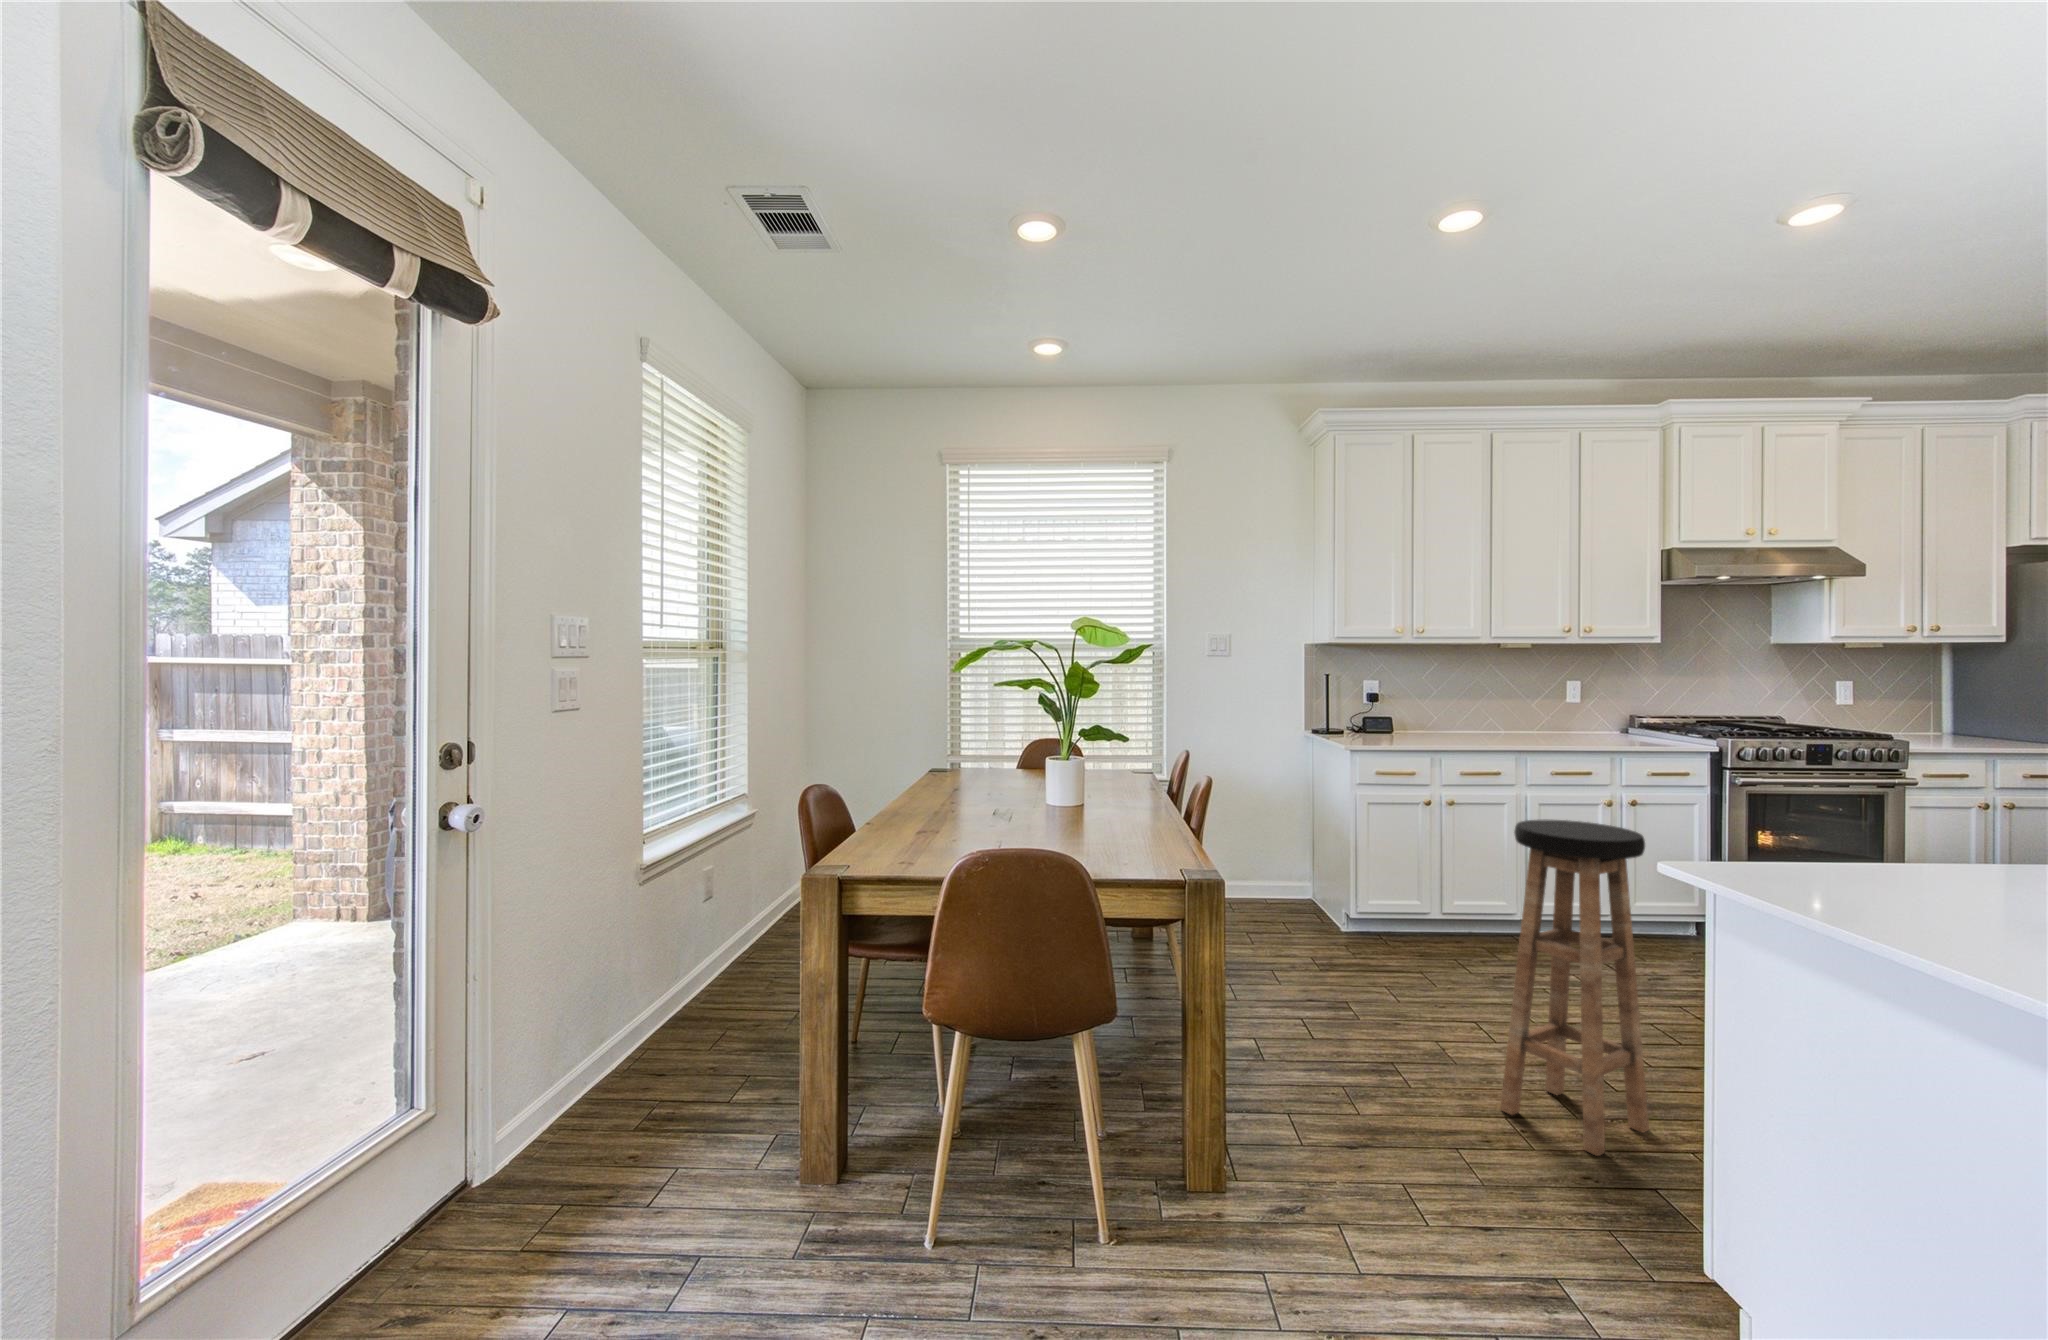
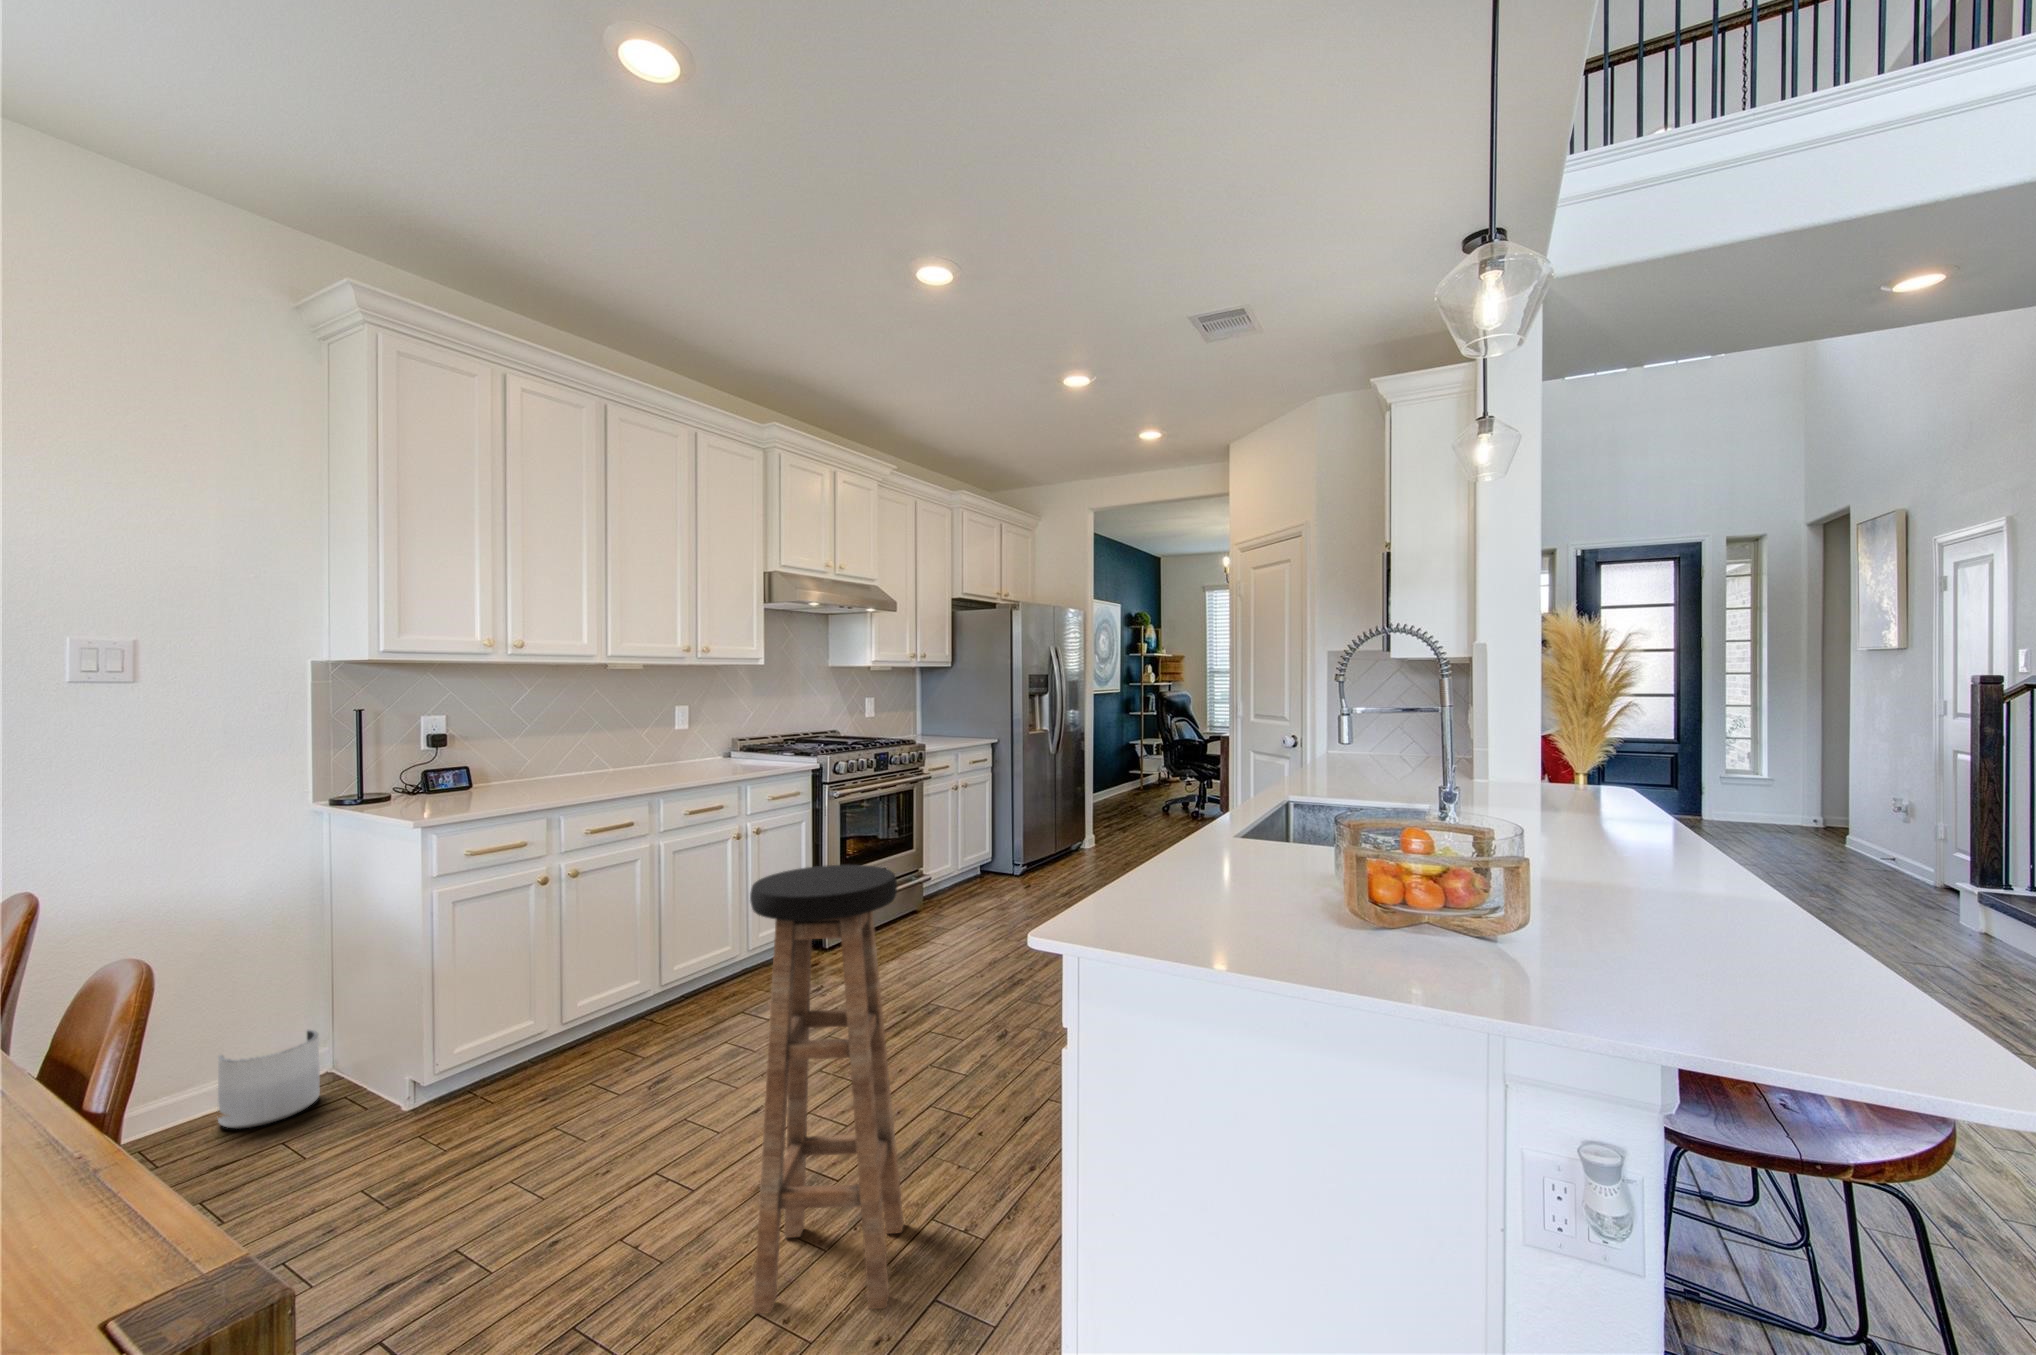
planter: none [1255,864,1301,914] -> present [218,1029,320,1129]

